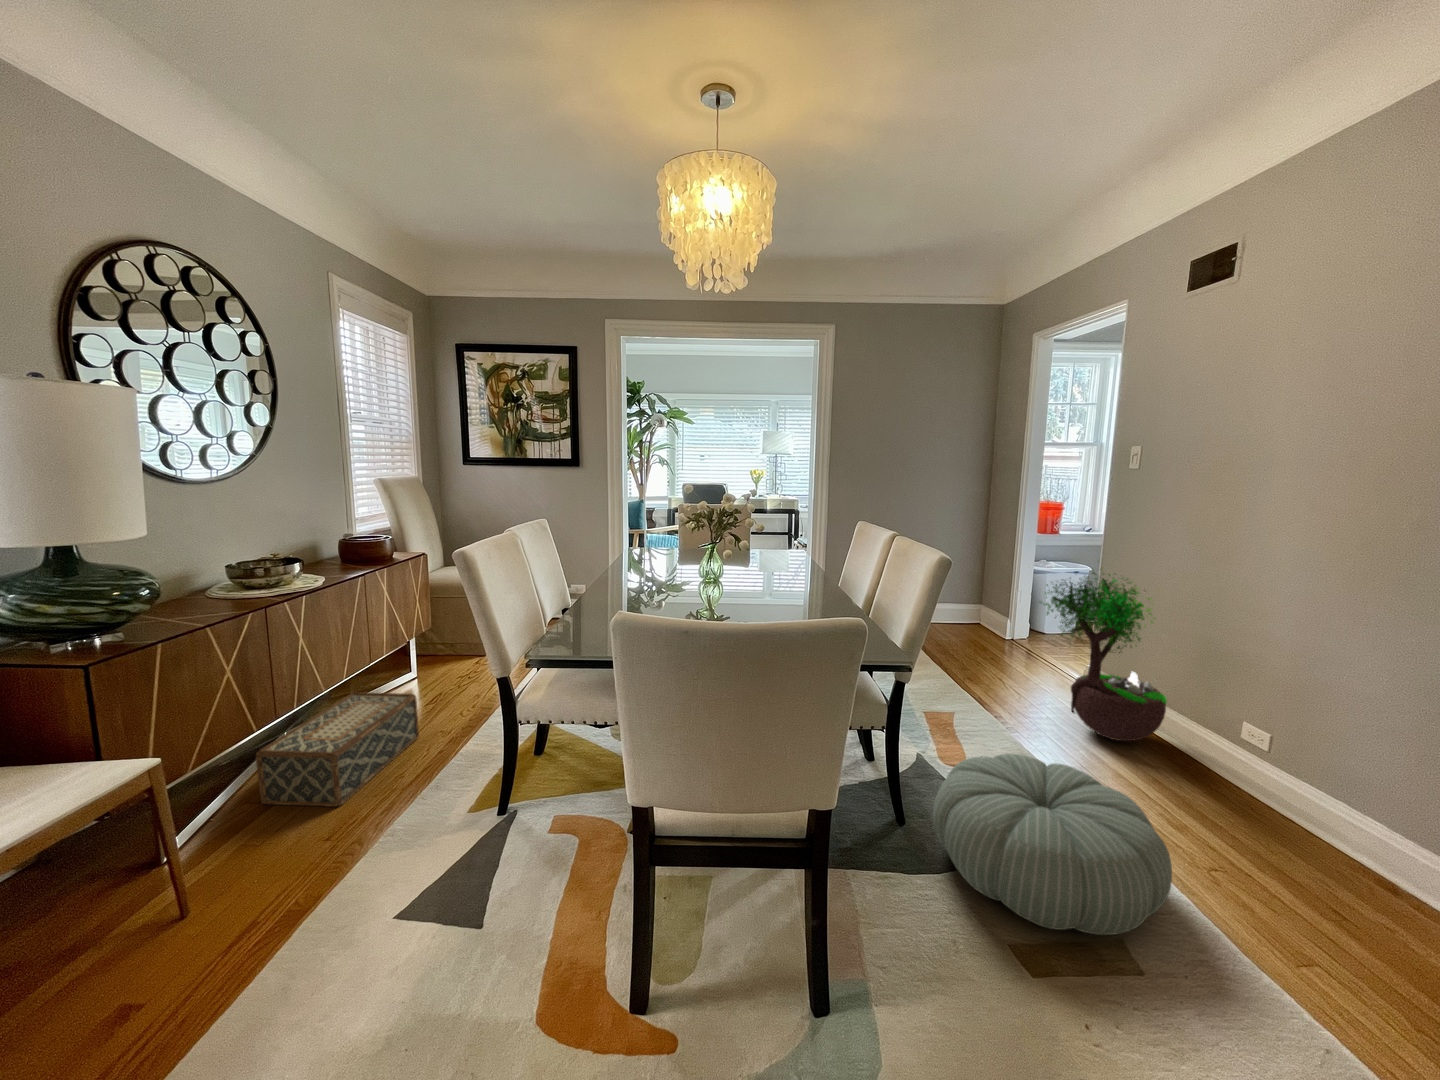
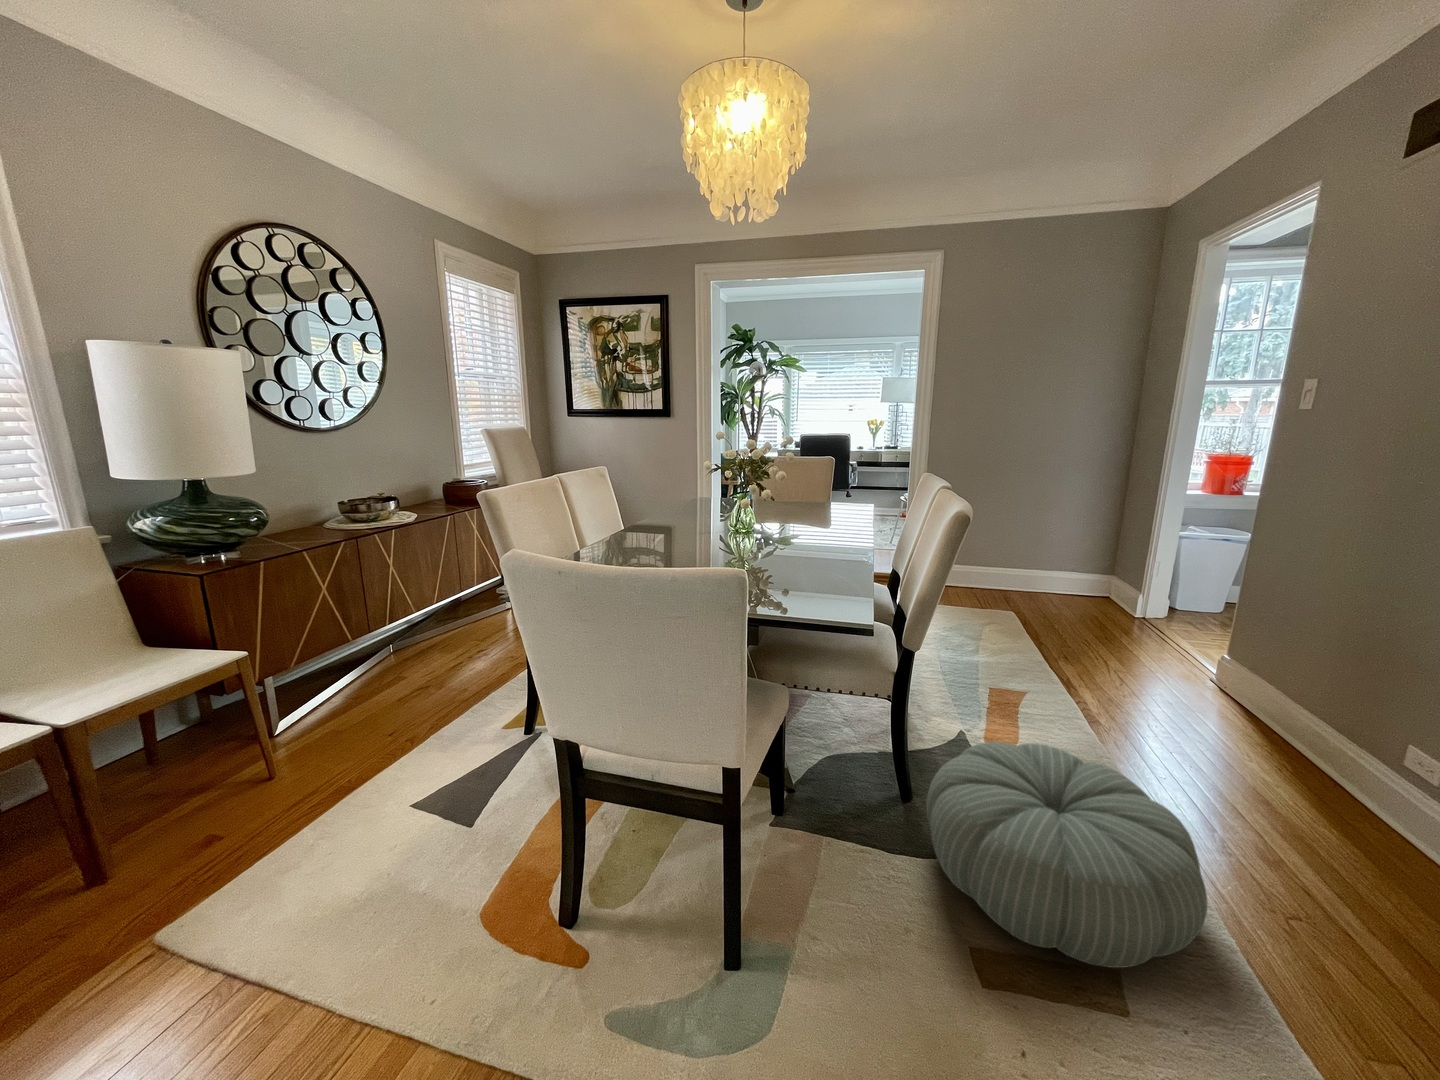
potted tree: present [1040,570,1167,741] -> none [1138,525,1310,752]
woven basket: present [256,692,419,807] -> none [350,614,490,707]

